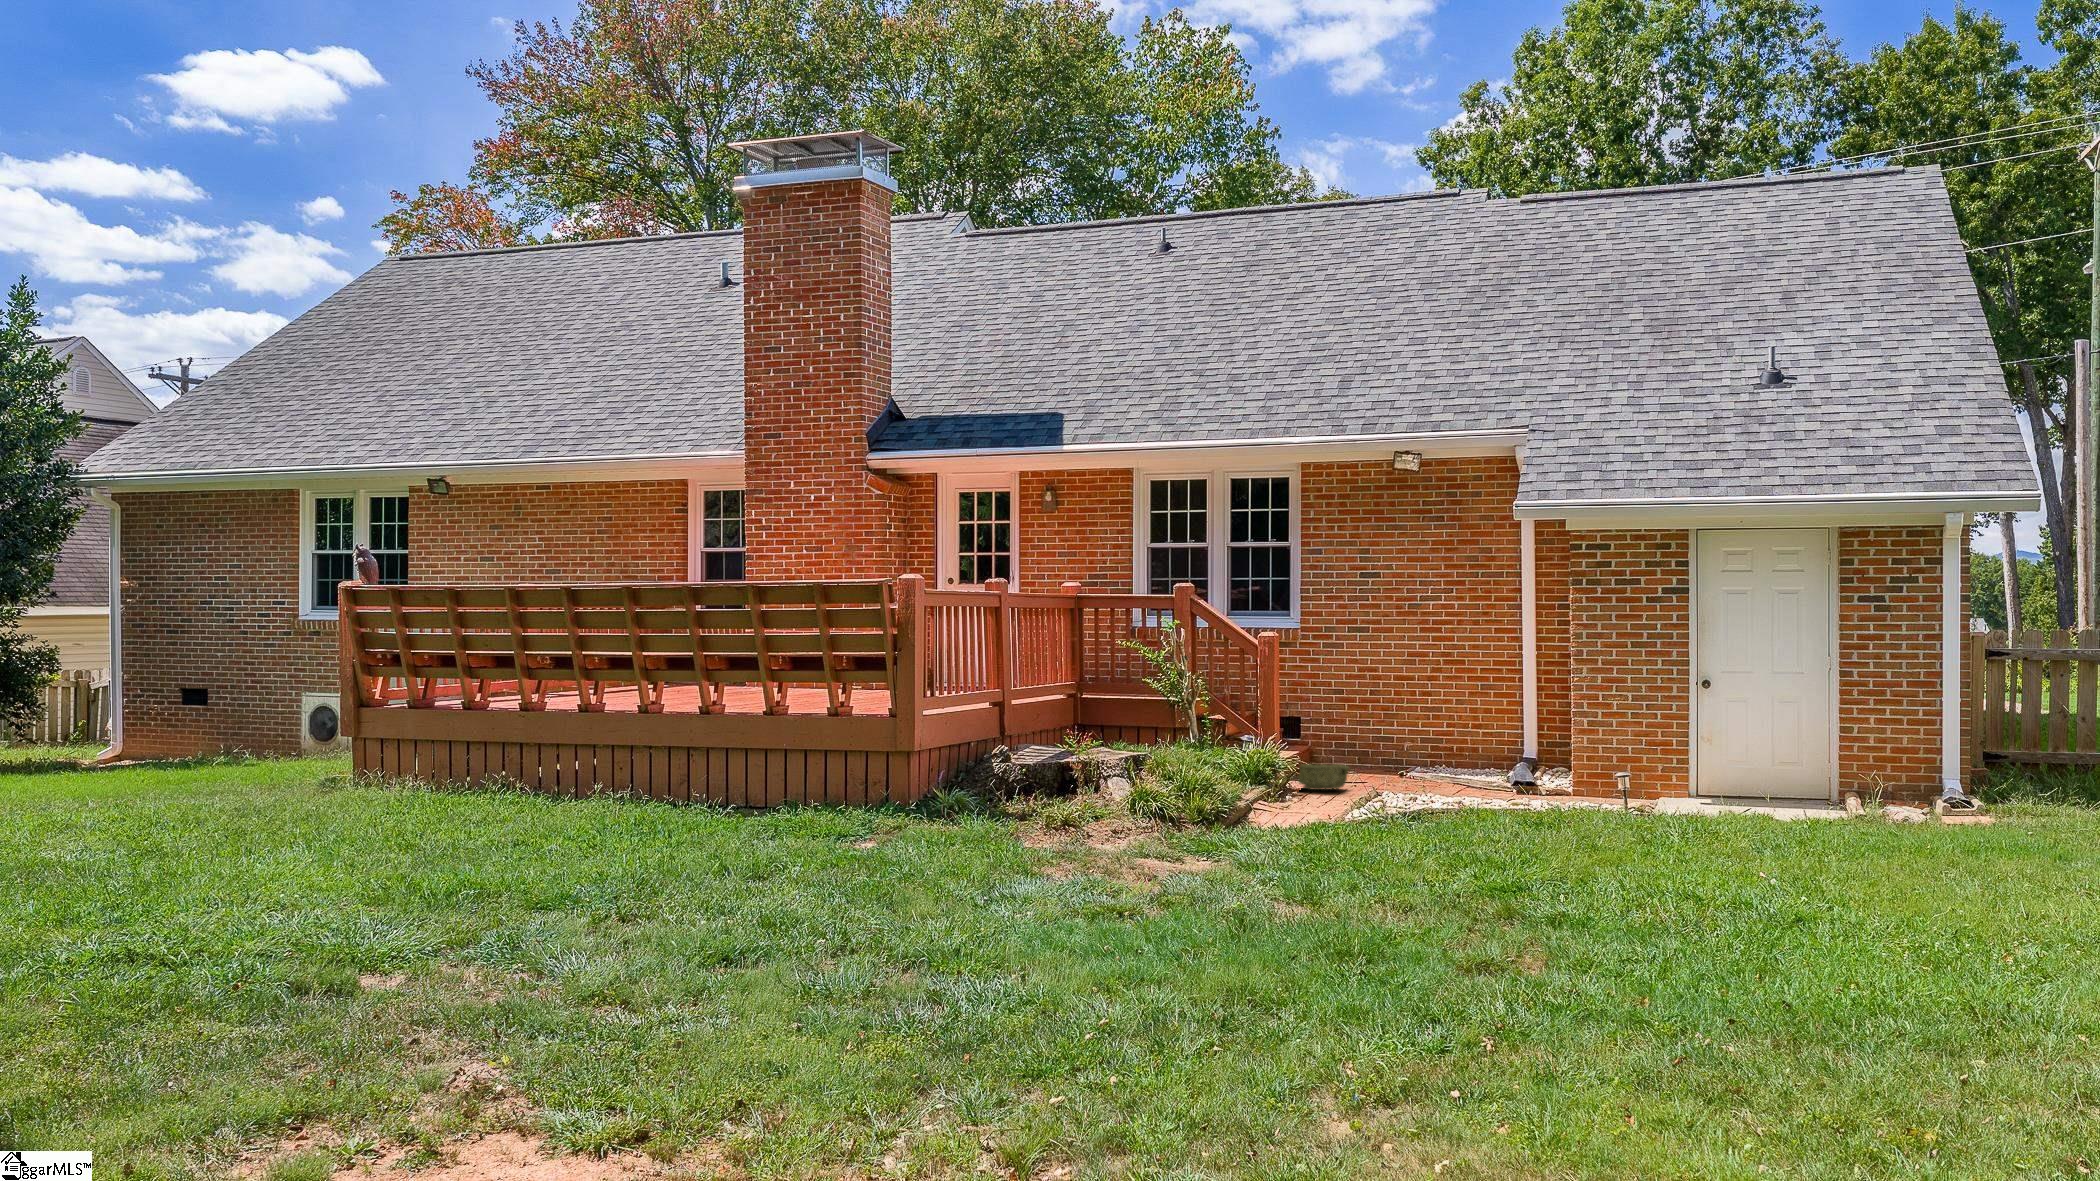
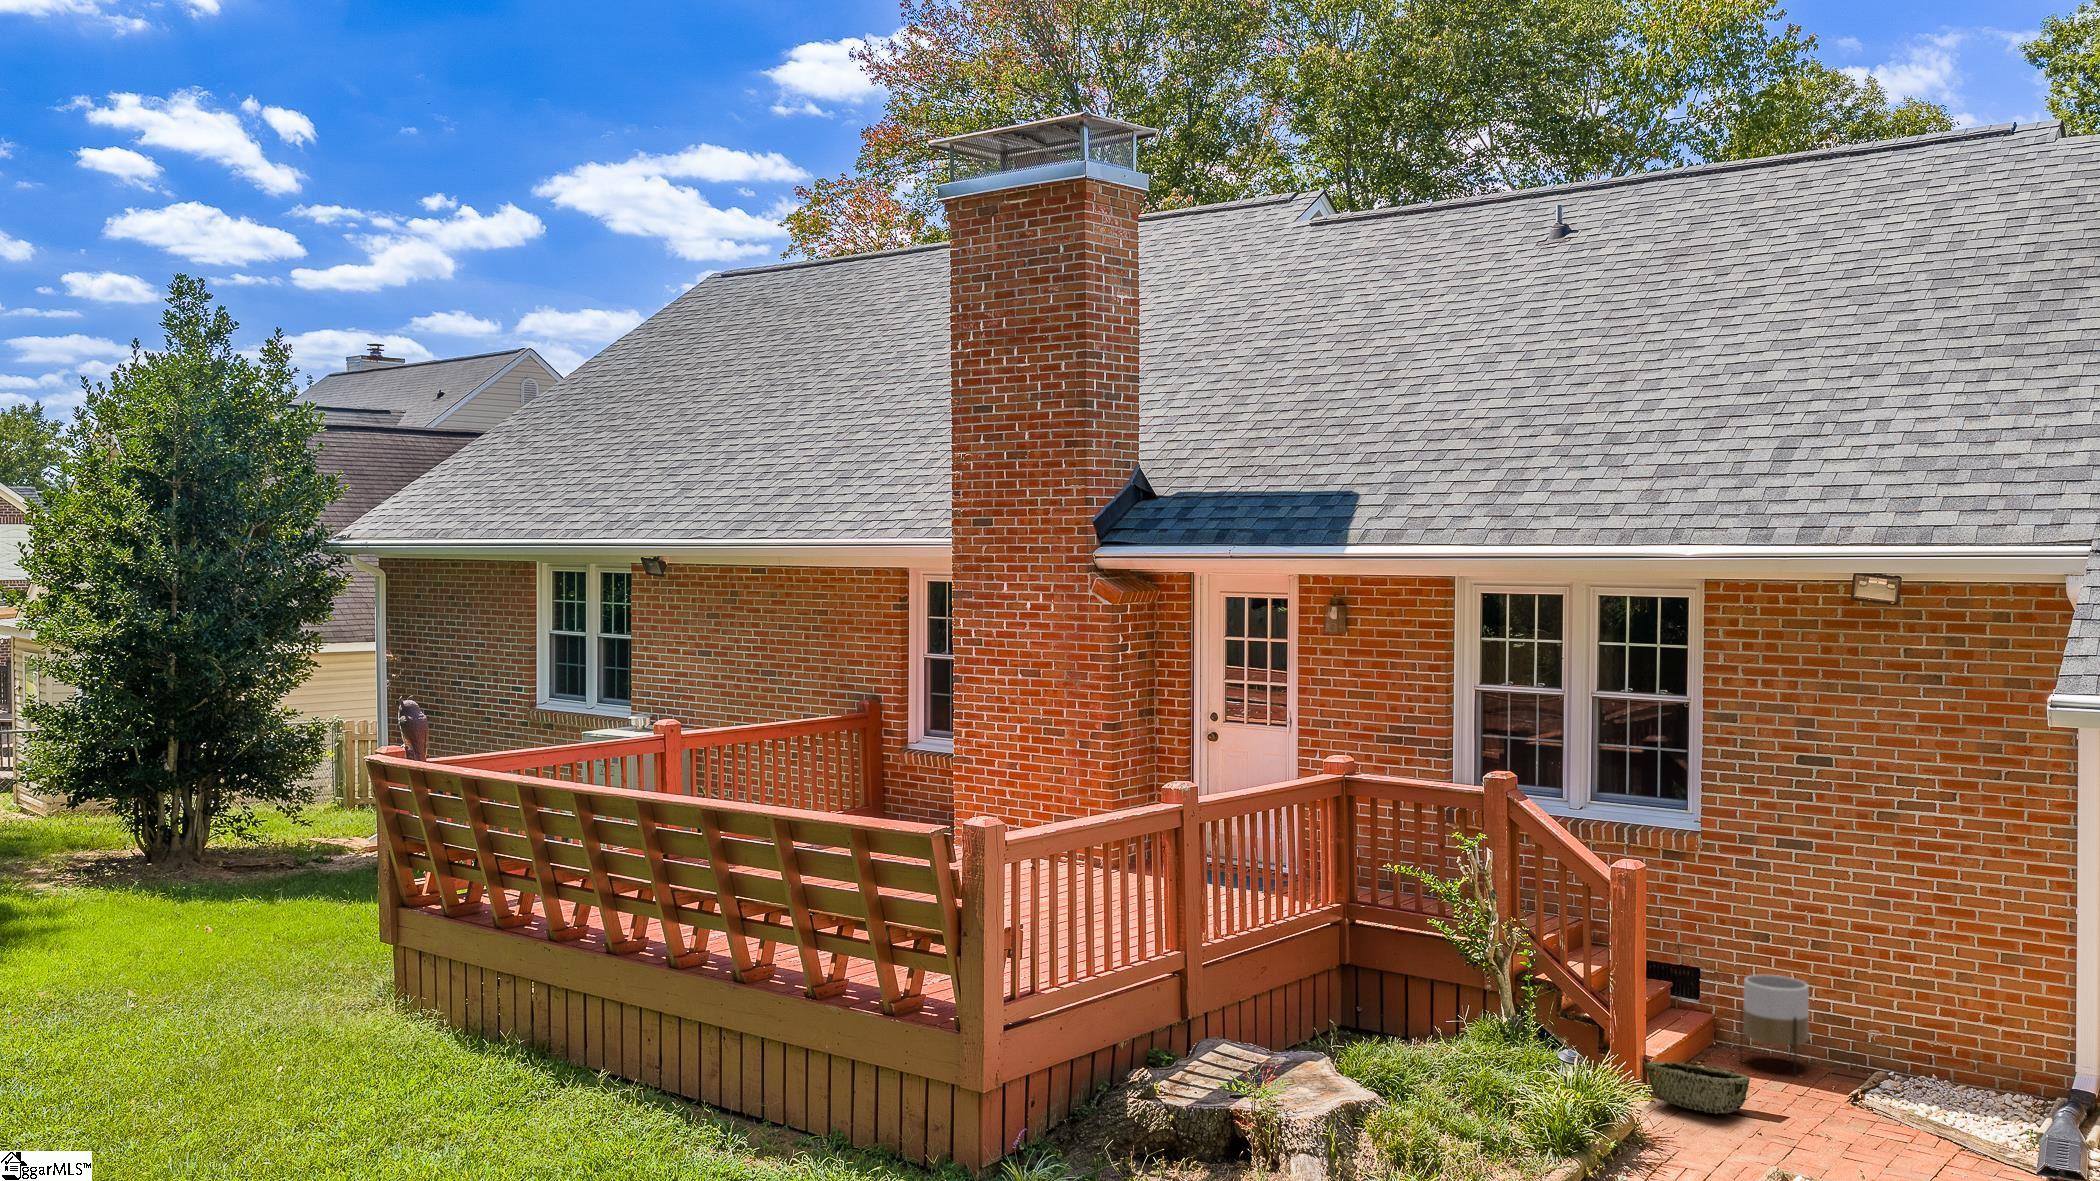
planter: none [1332,718,1372,776] -> present [1740,975,1809,1075]

